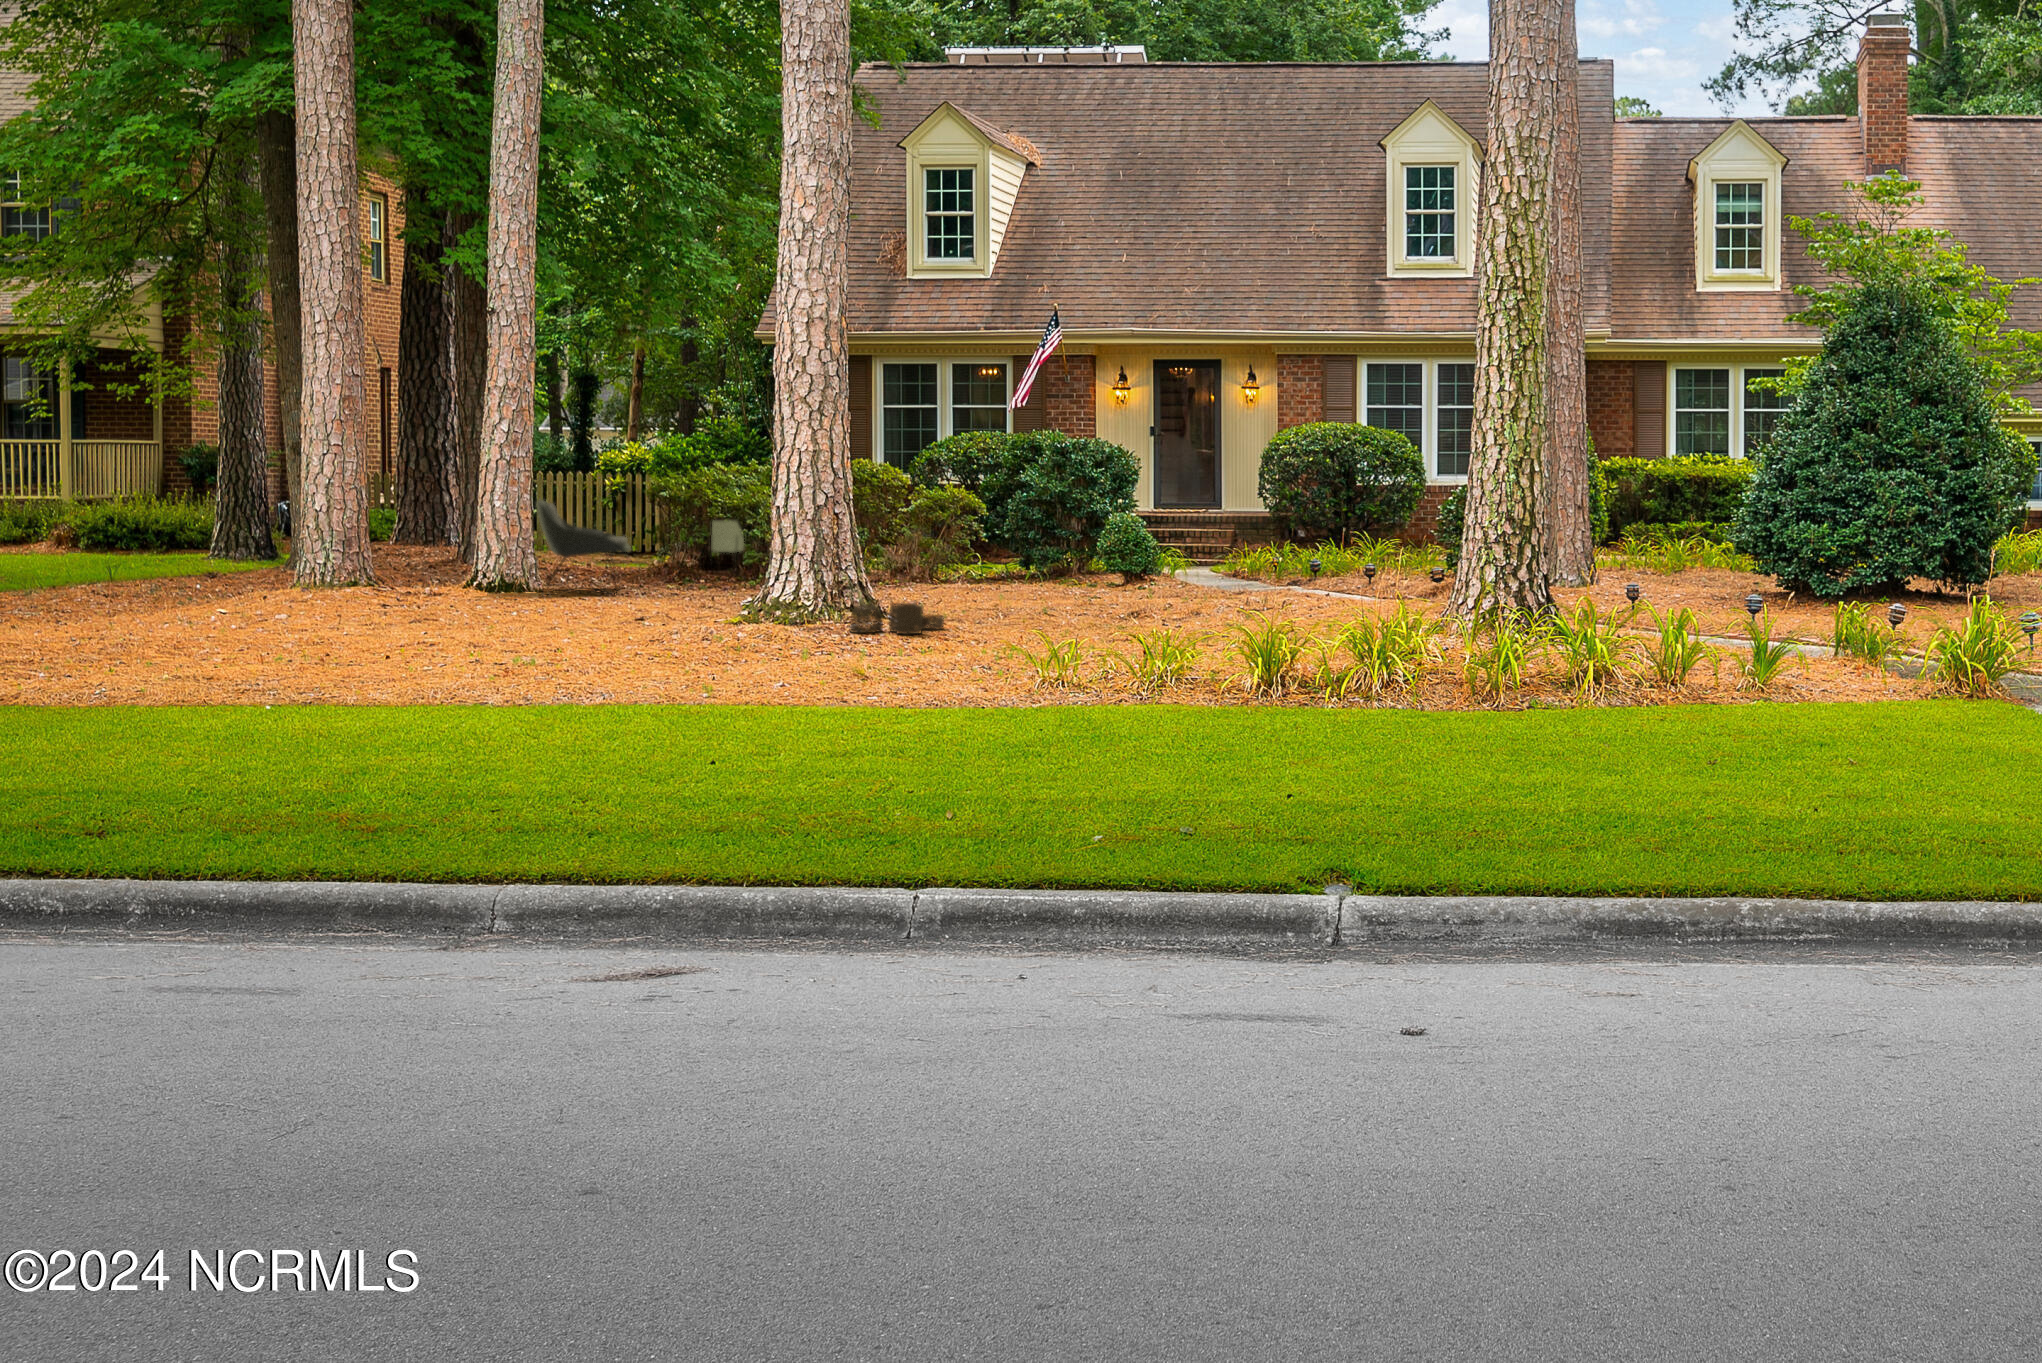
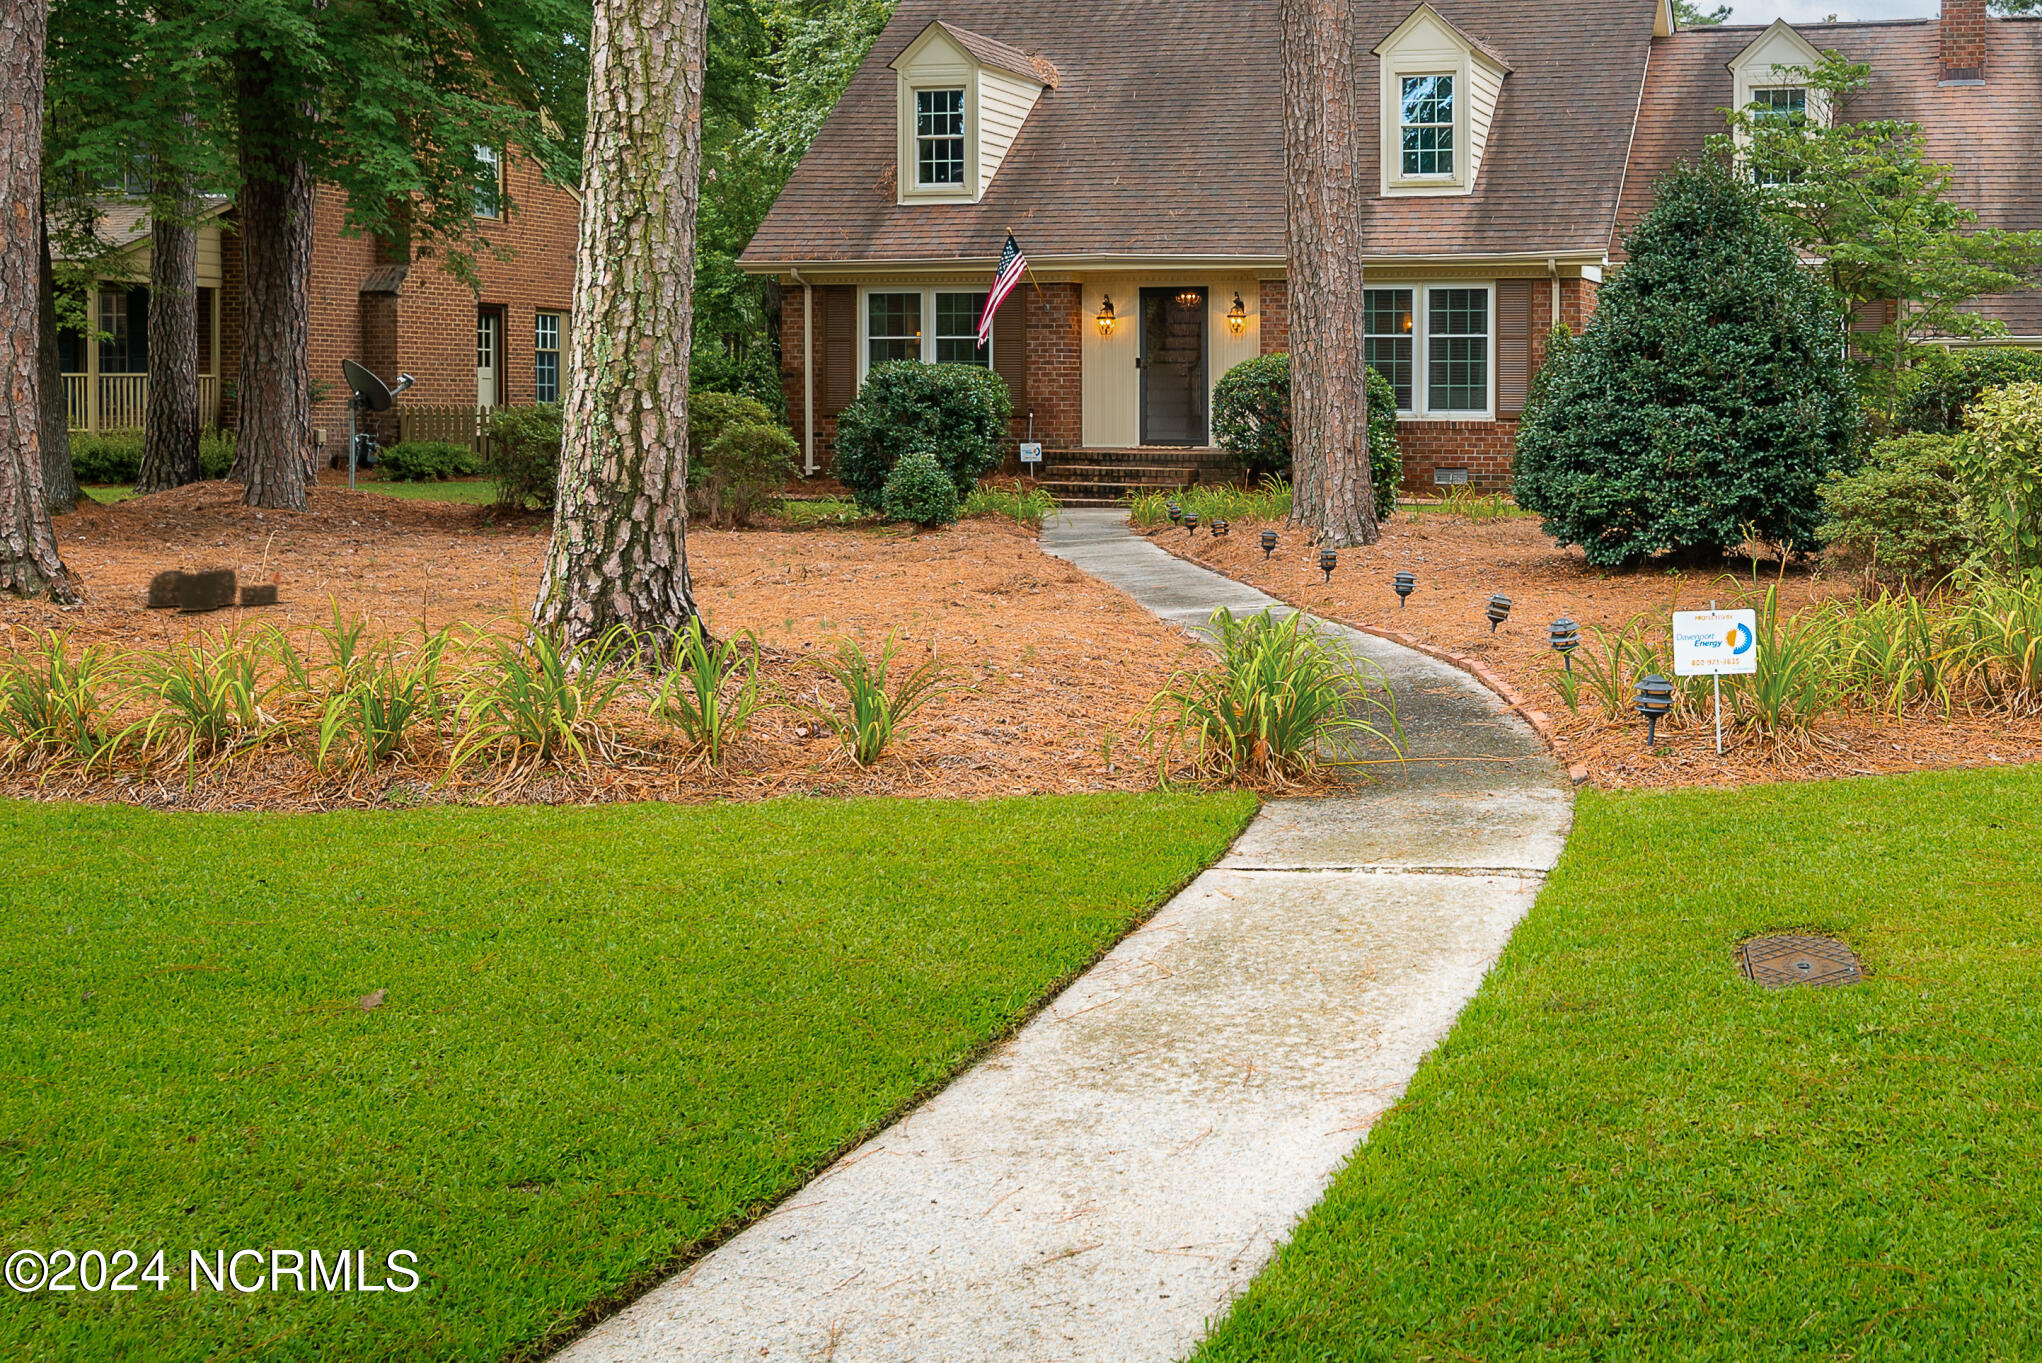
lounge chair: present [537,500,631,596] -> none [97,436,237,545]
planter: present [710,521,744,561] -> none [466,461,504,511]

